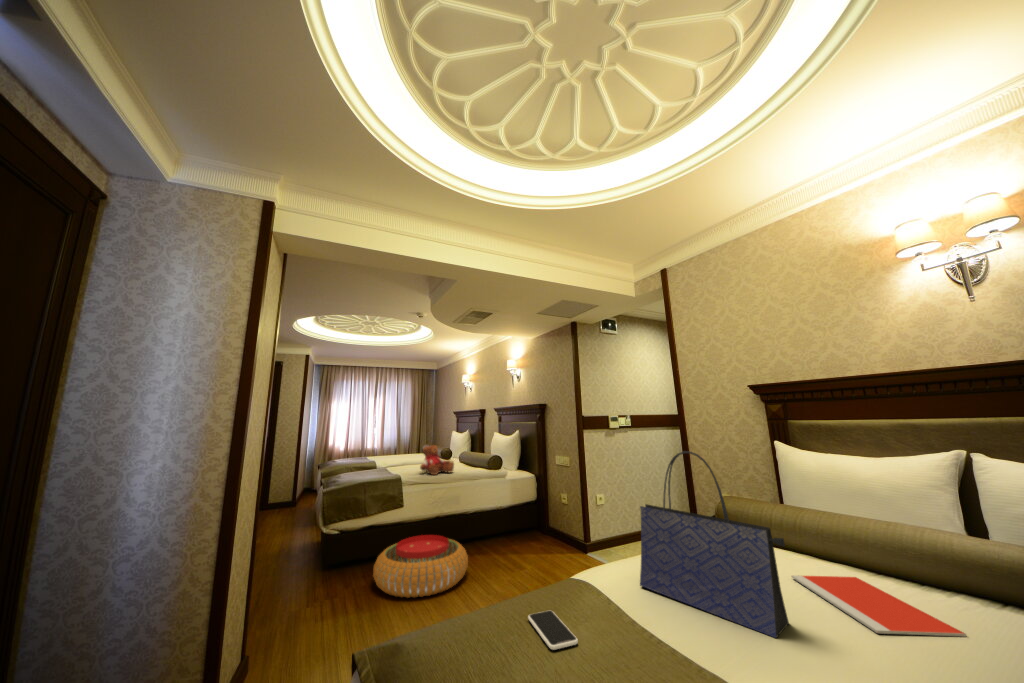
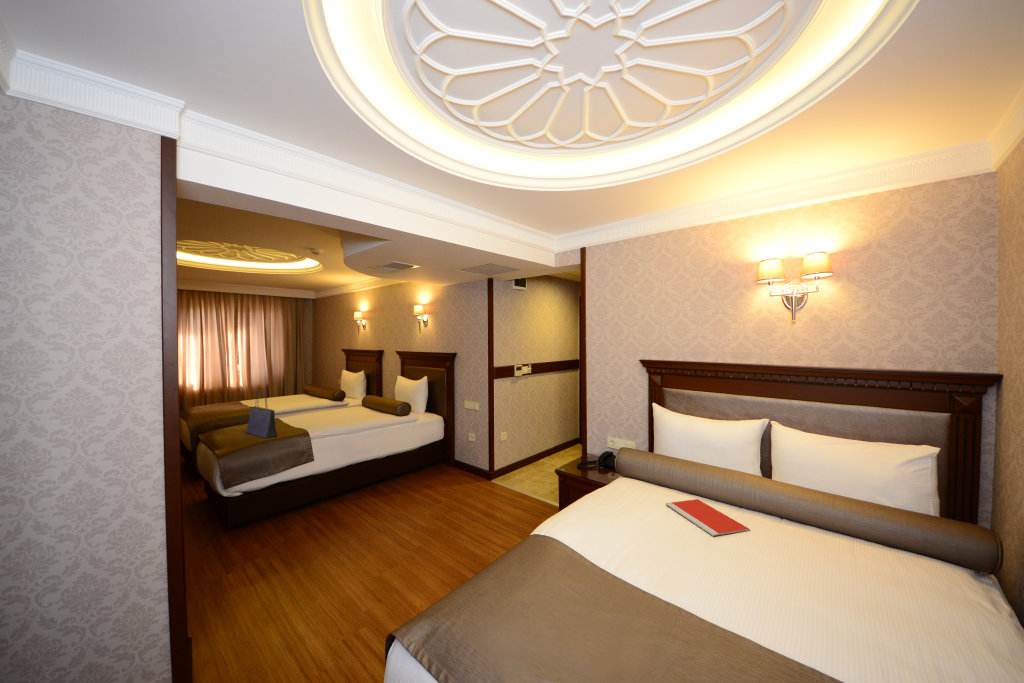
teddy bear: present [420,445,454,475] -> none [326,394,363,426]
tote bag: present [640,451,789,638] -> present [246,388,278,438]
pouf: present [373,535,468,598] -> none [294,484,391,545]
smartphone: present [528,610,578,650] -> none [520,555,561,583]

